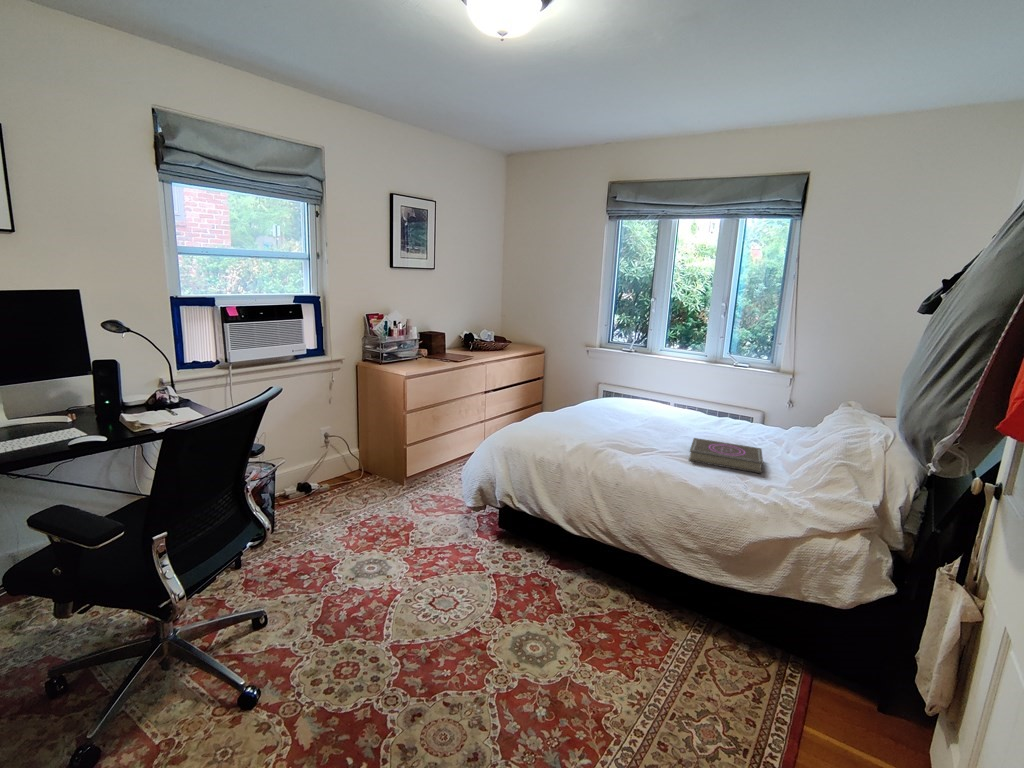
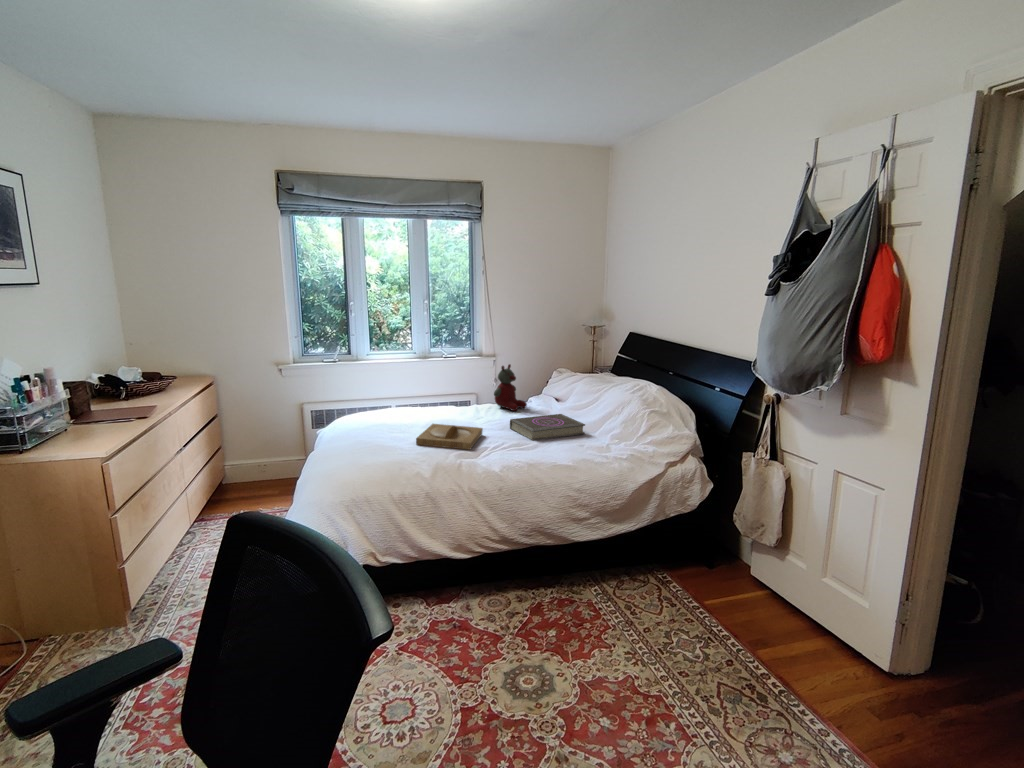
stuffed bear: none [720,389,758,438] -> present [494,364,527,411]
tray: none [584,424,654,449] -> present [416,424,483,450]

